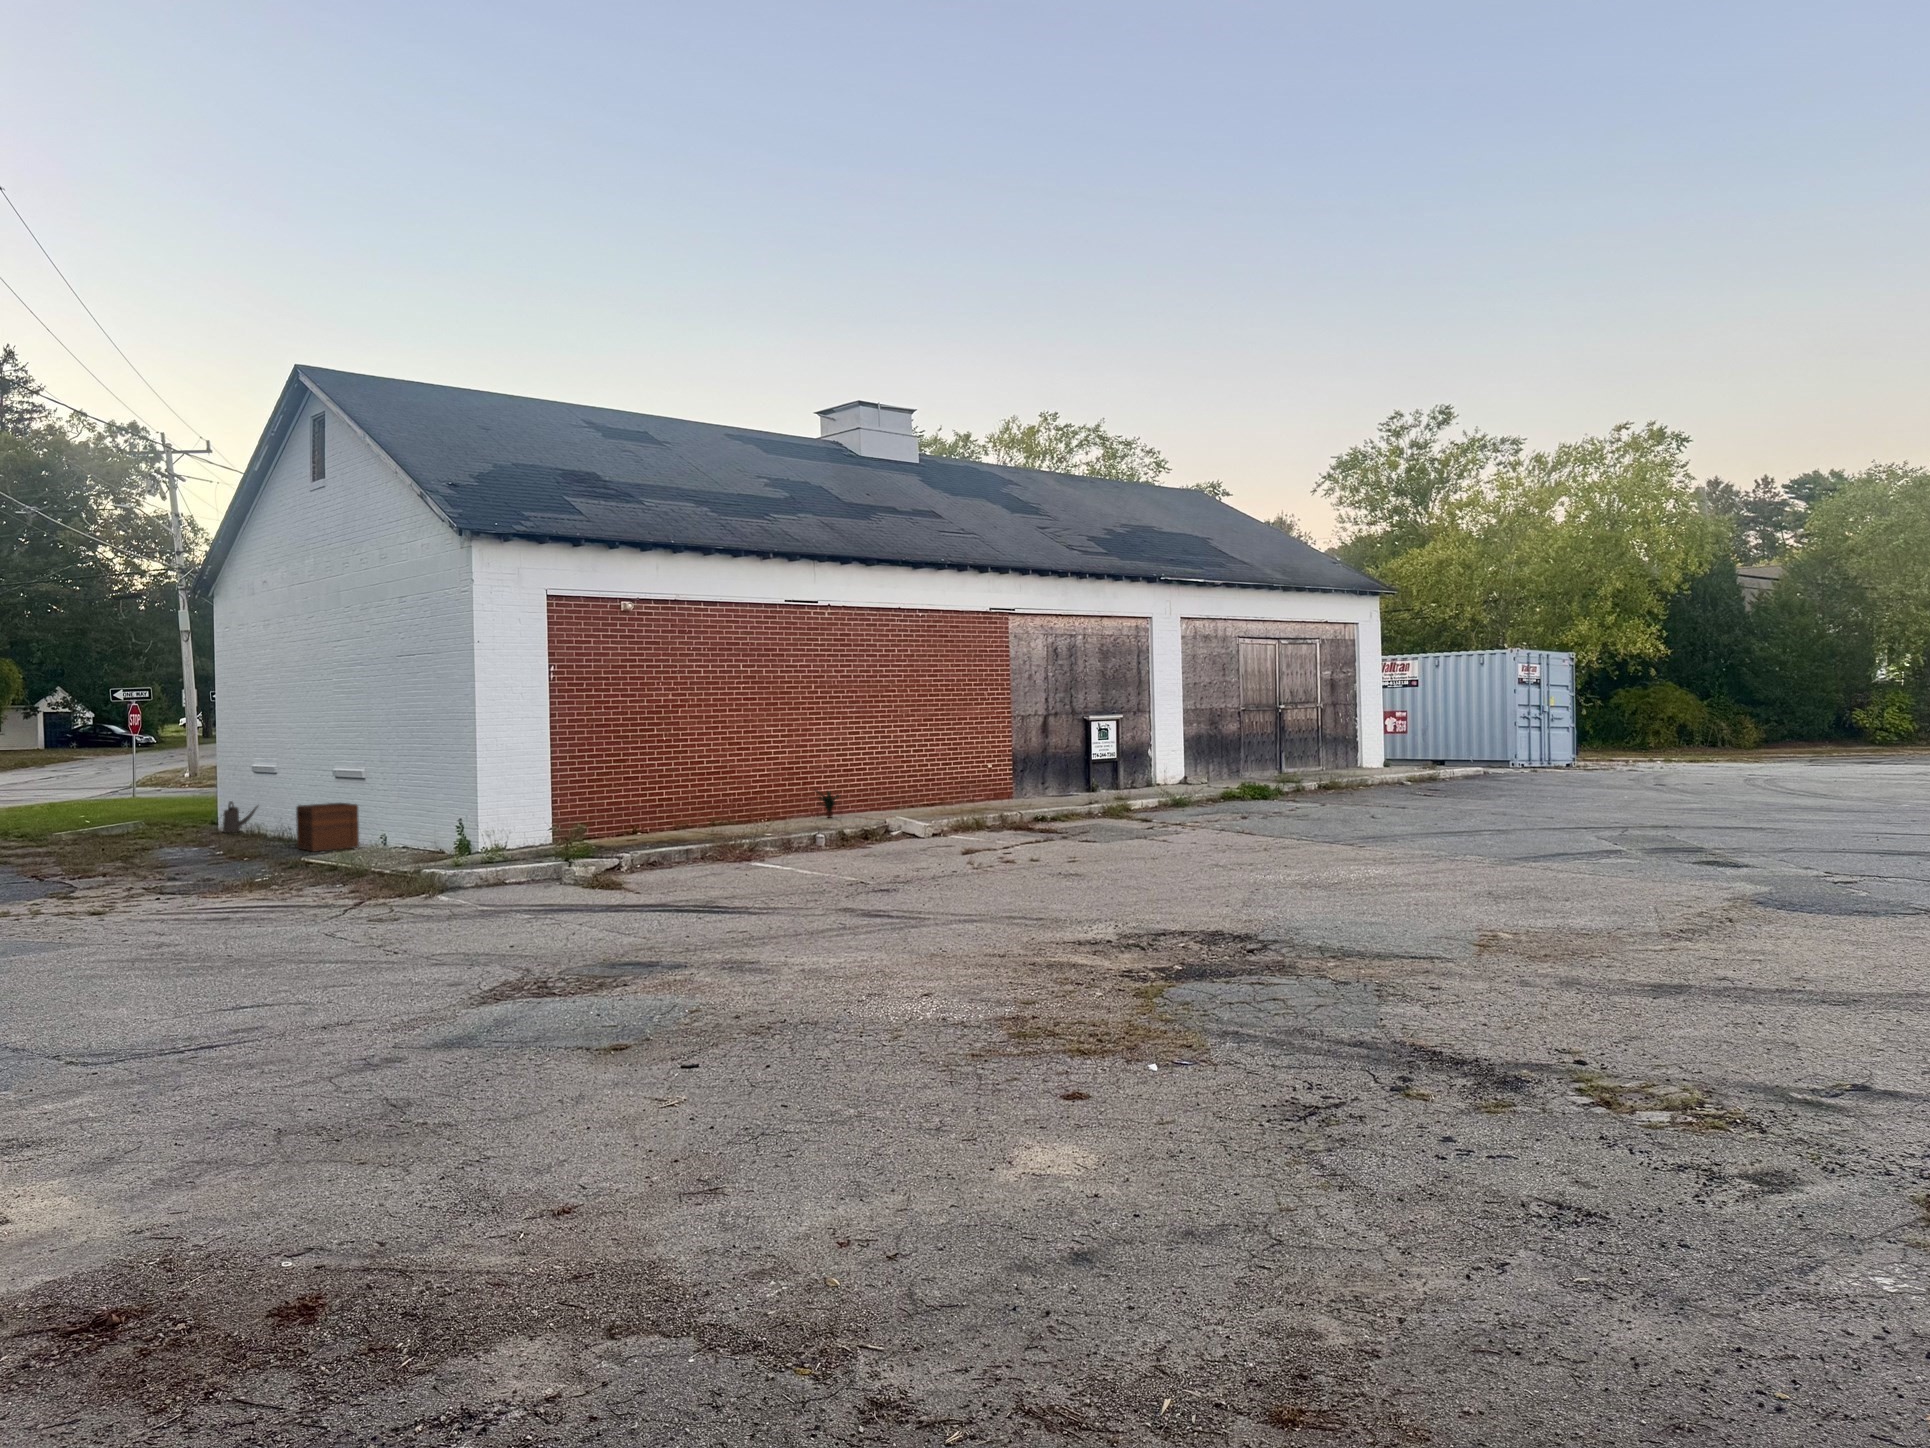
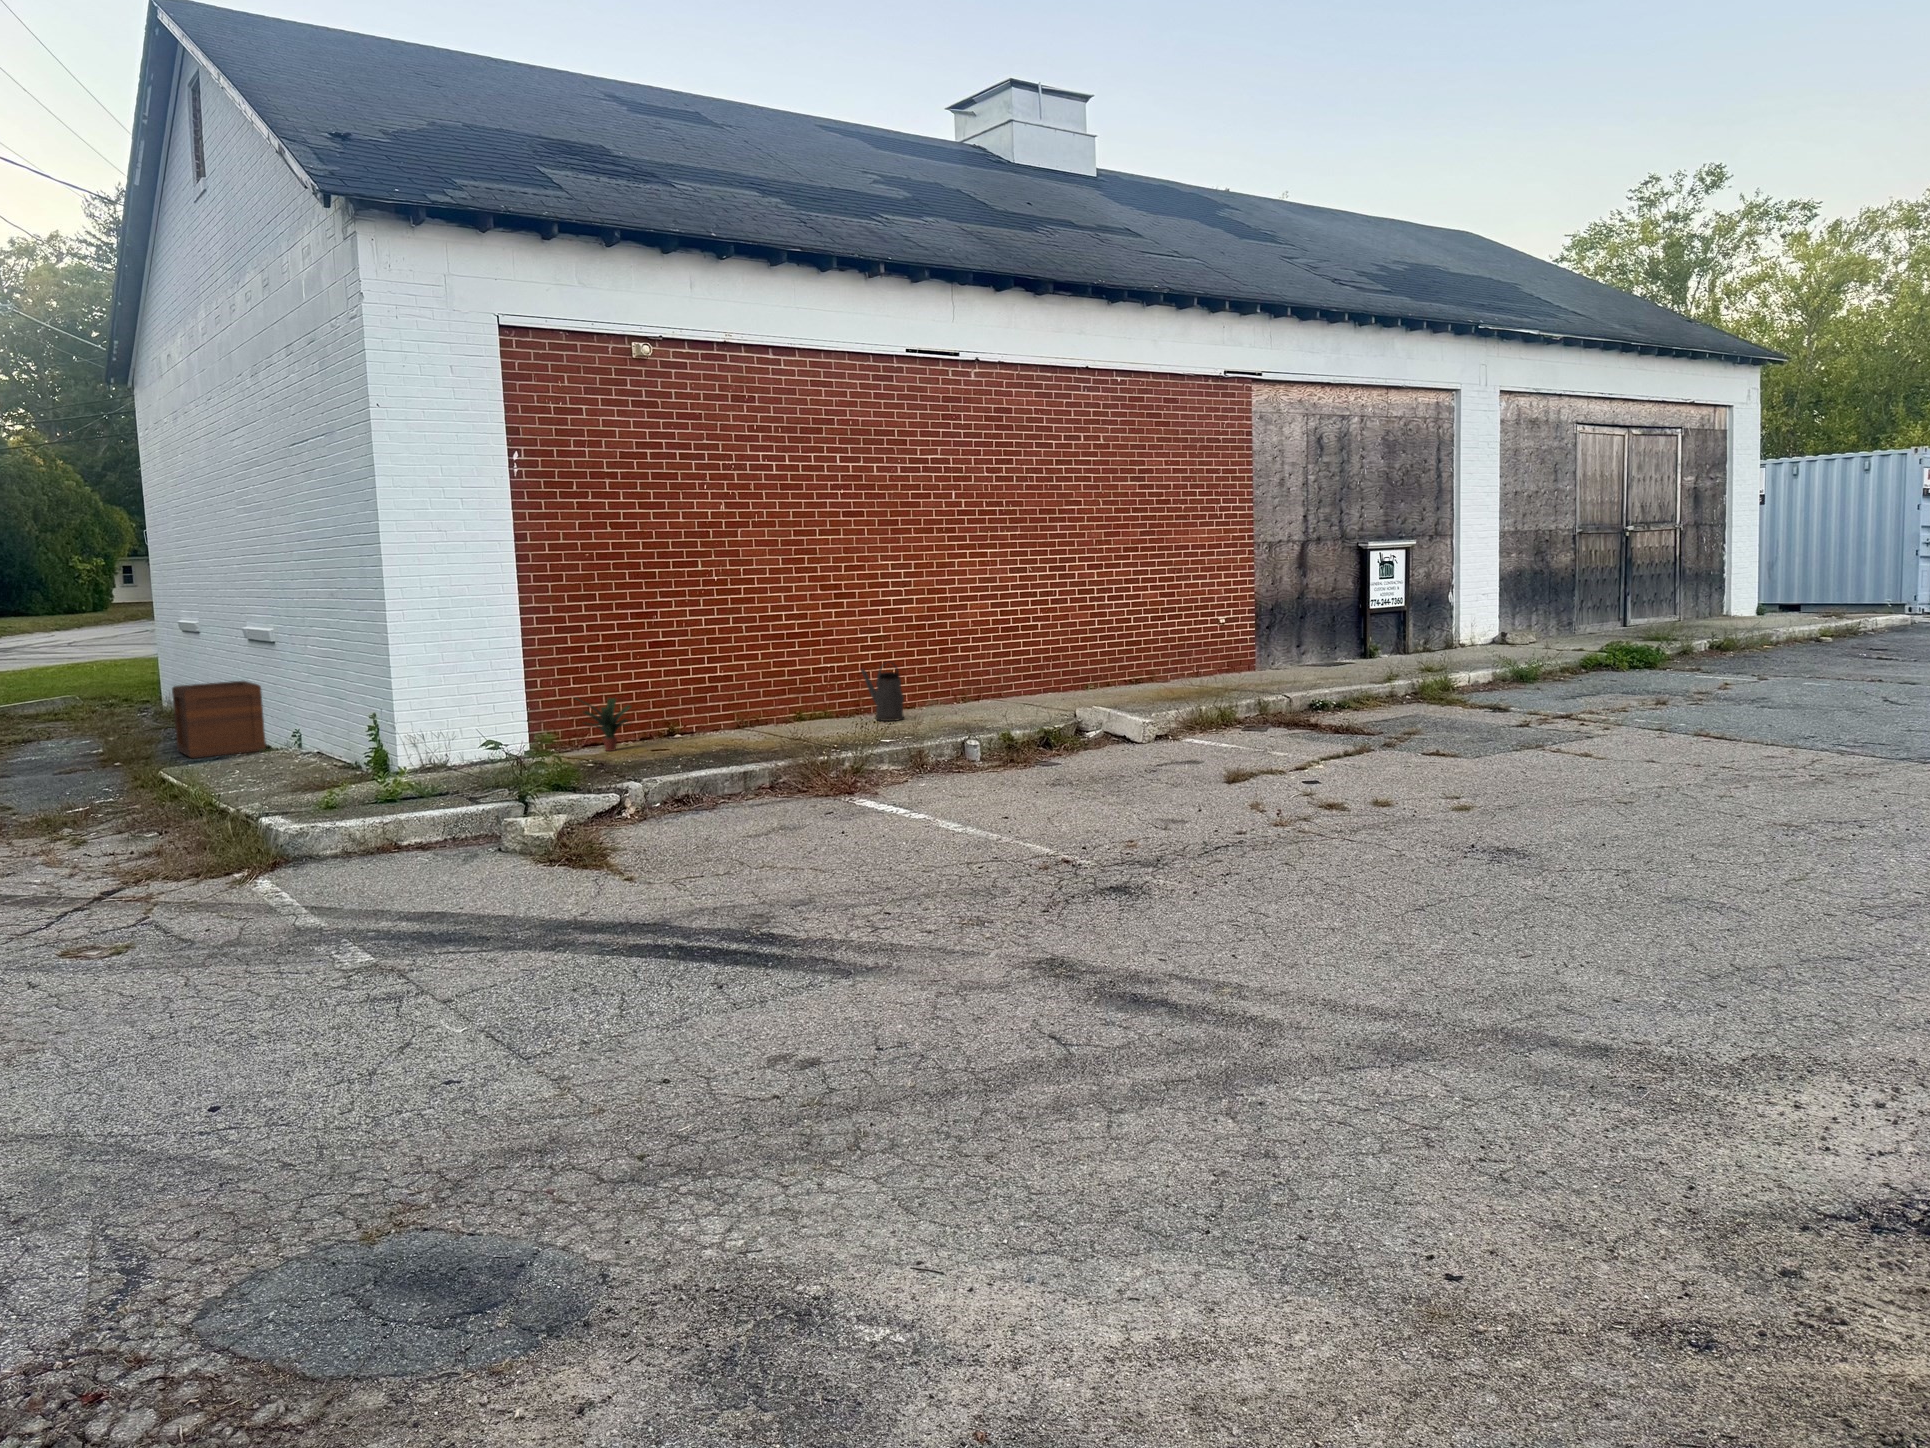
potted plant: present [814,789,841,818] -> present [575,698,631,751]
watering can: present [223,801,258,833] -> present [861,663,904,721]

